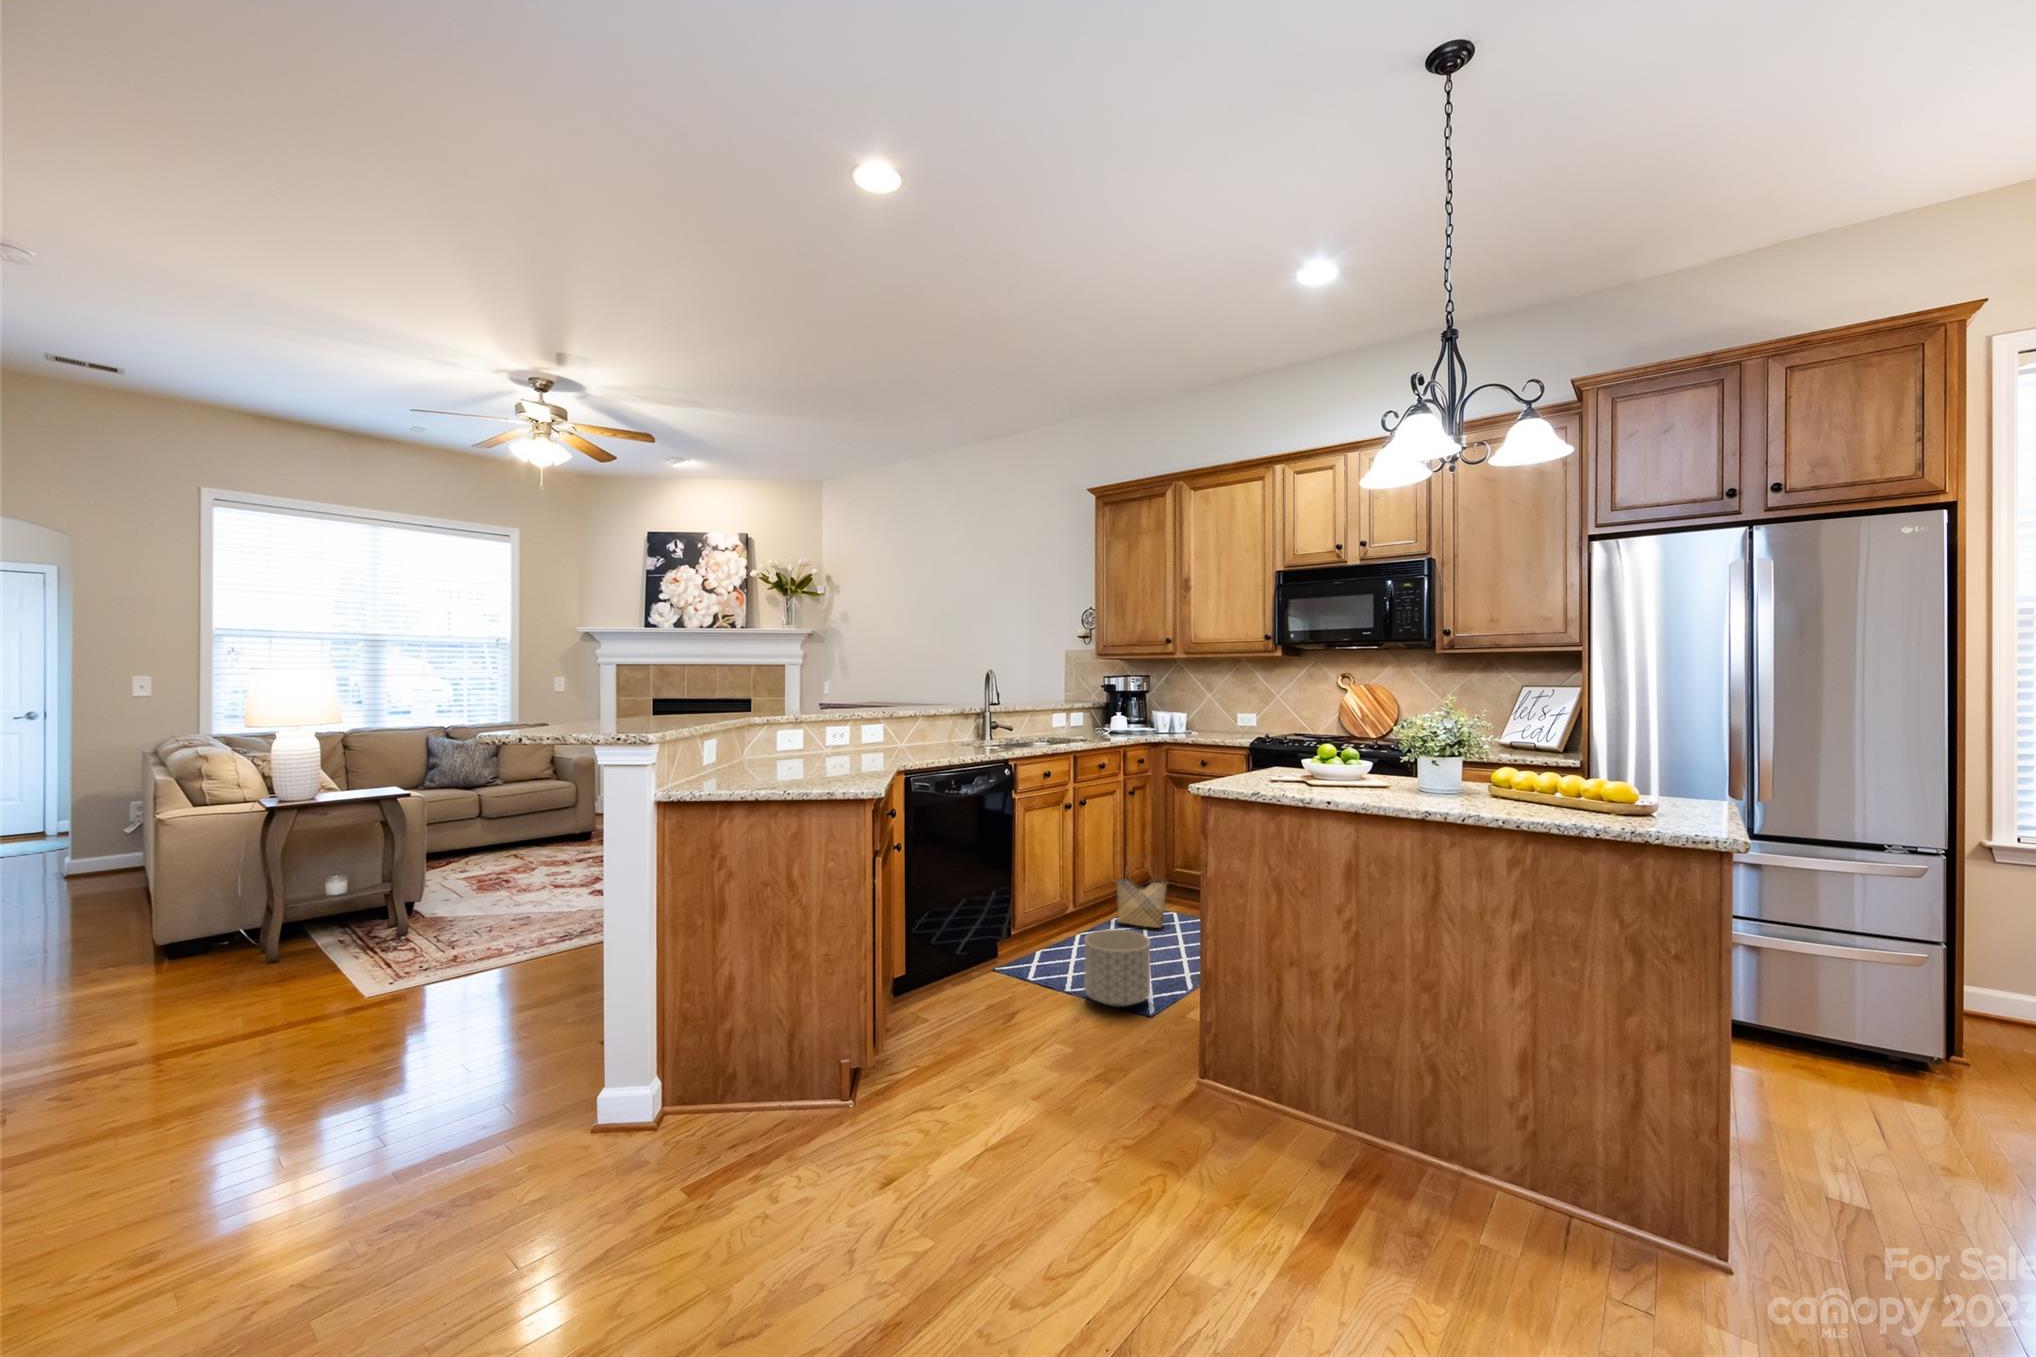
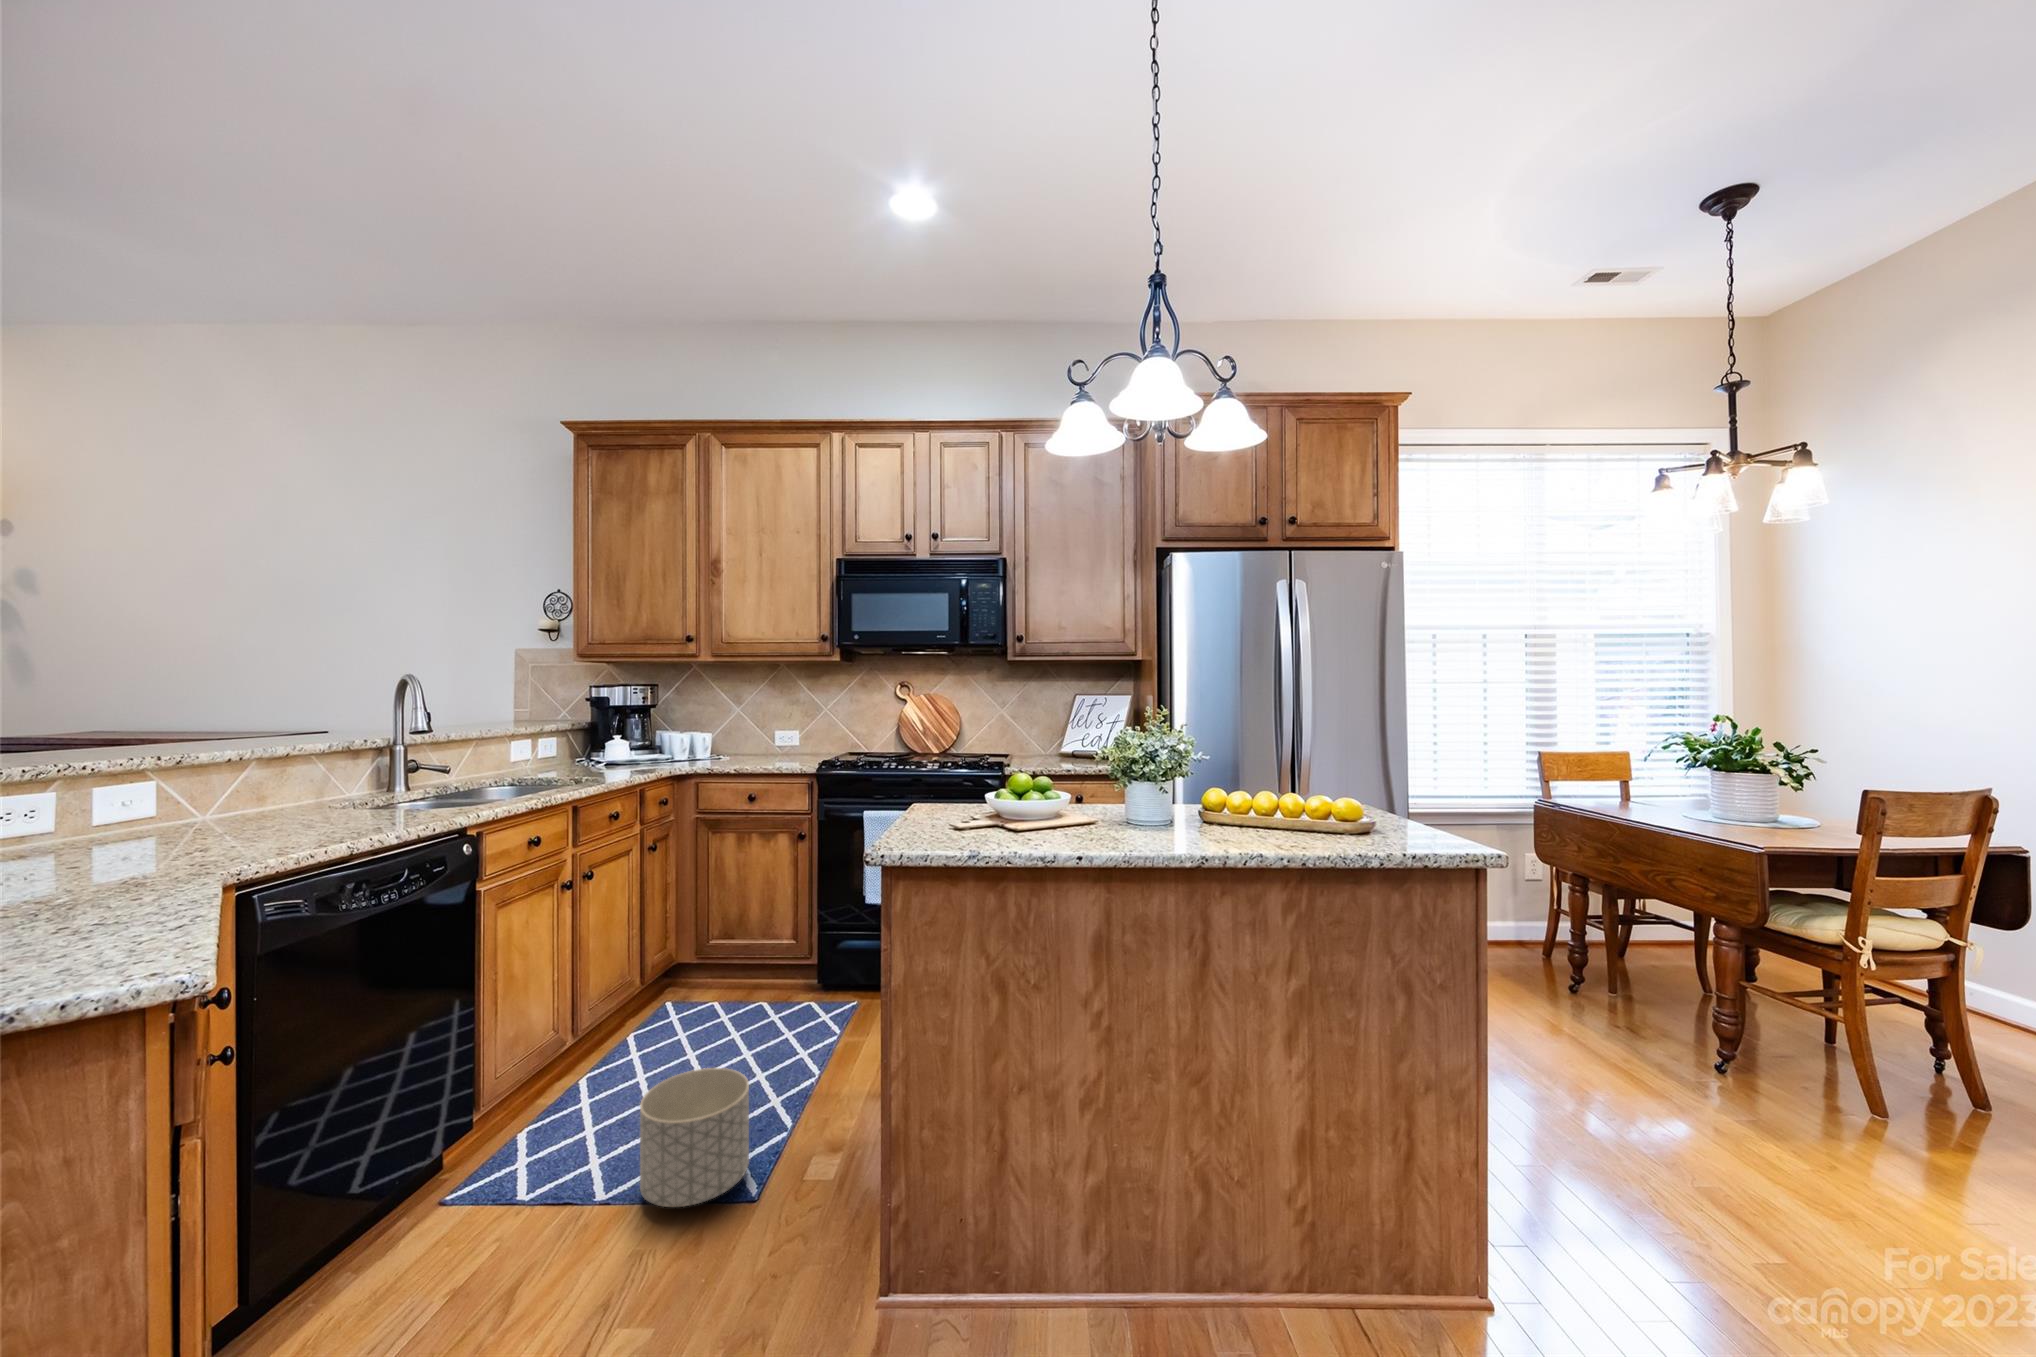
woven basket: present [1116,853,1167,928] -> none [638,930,716,1038]

